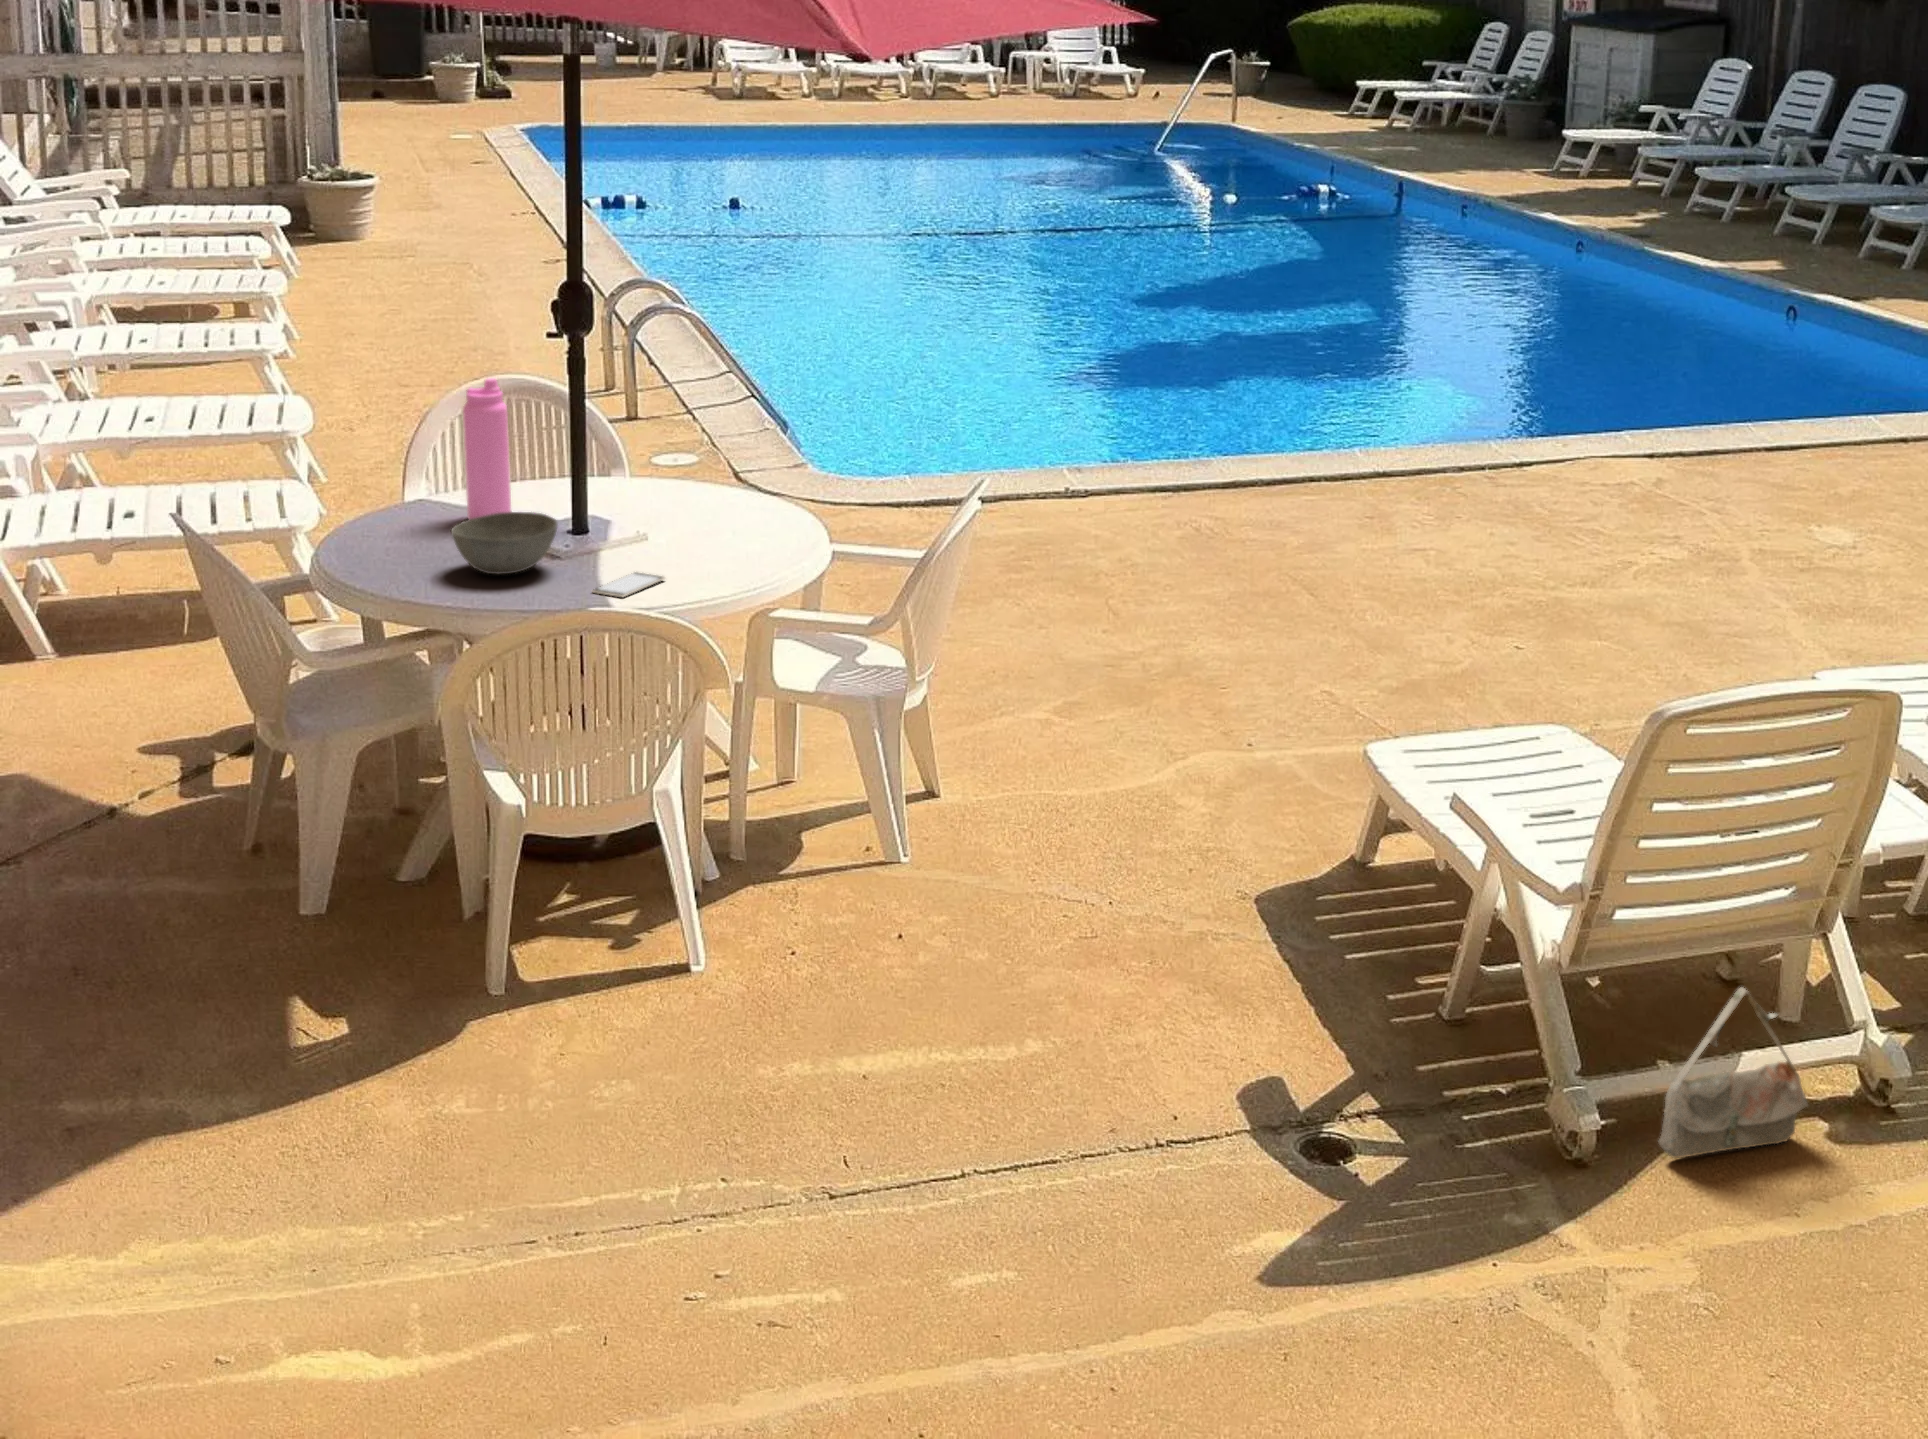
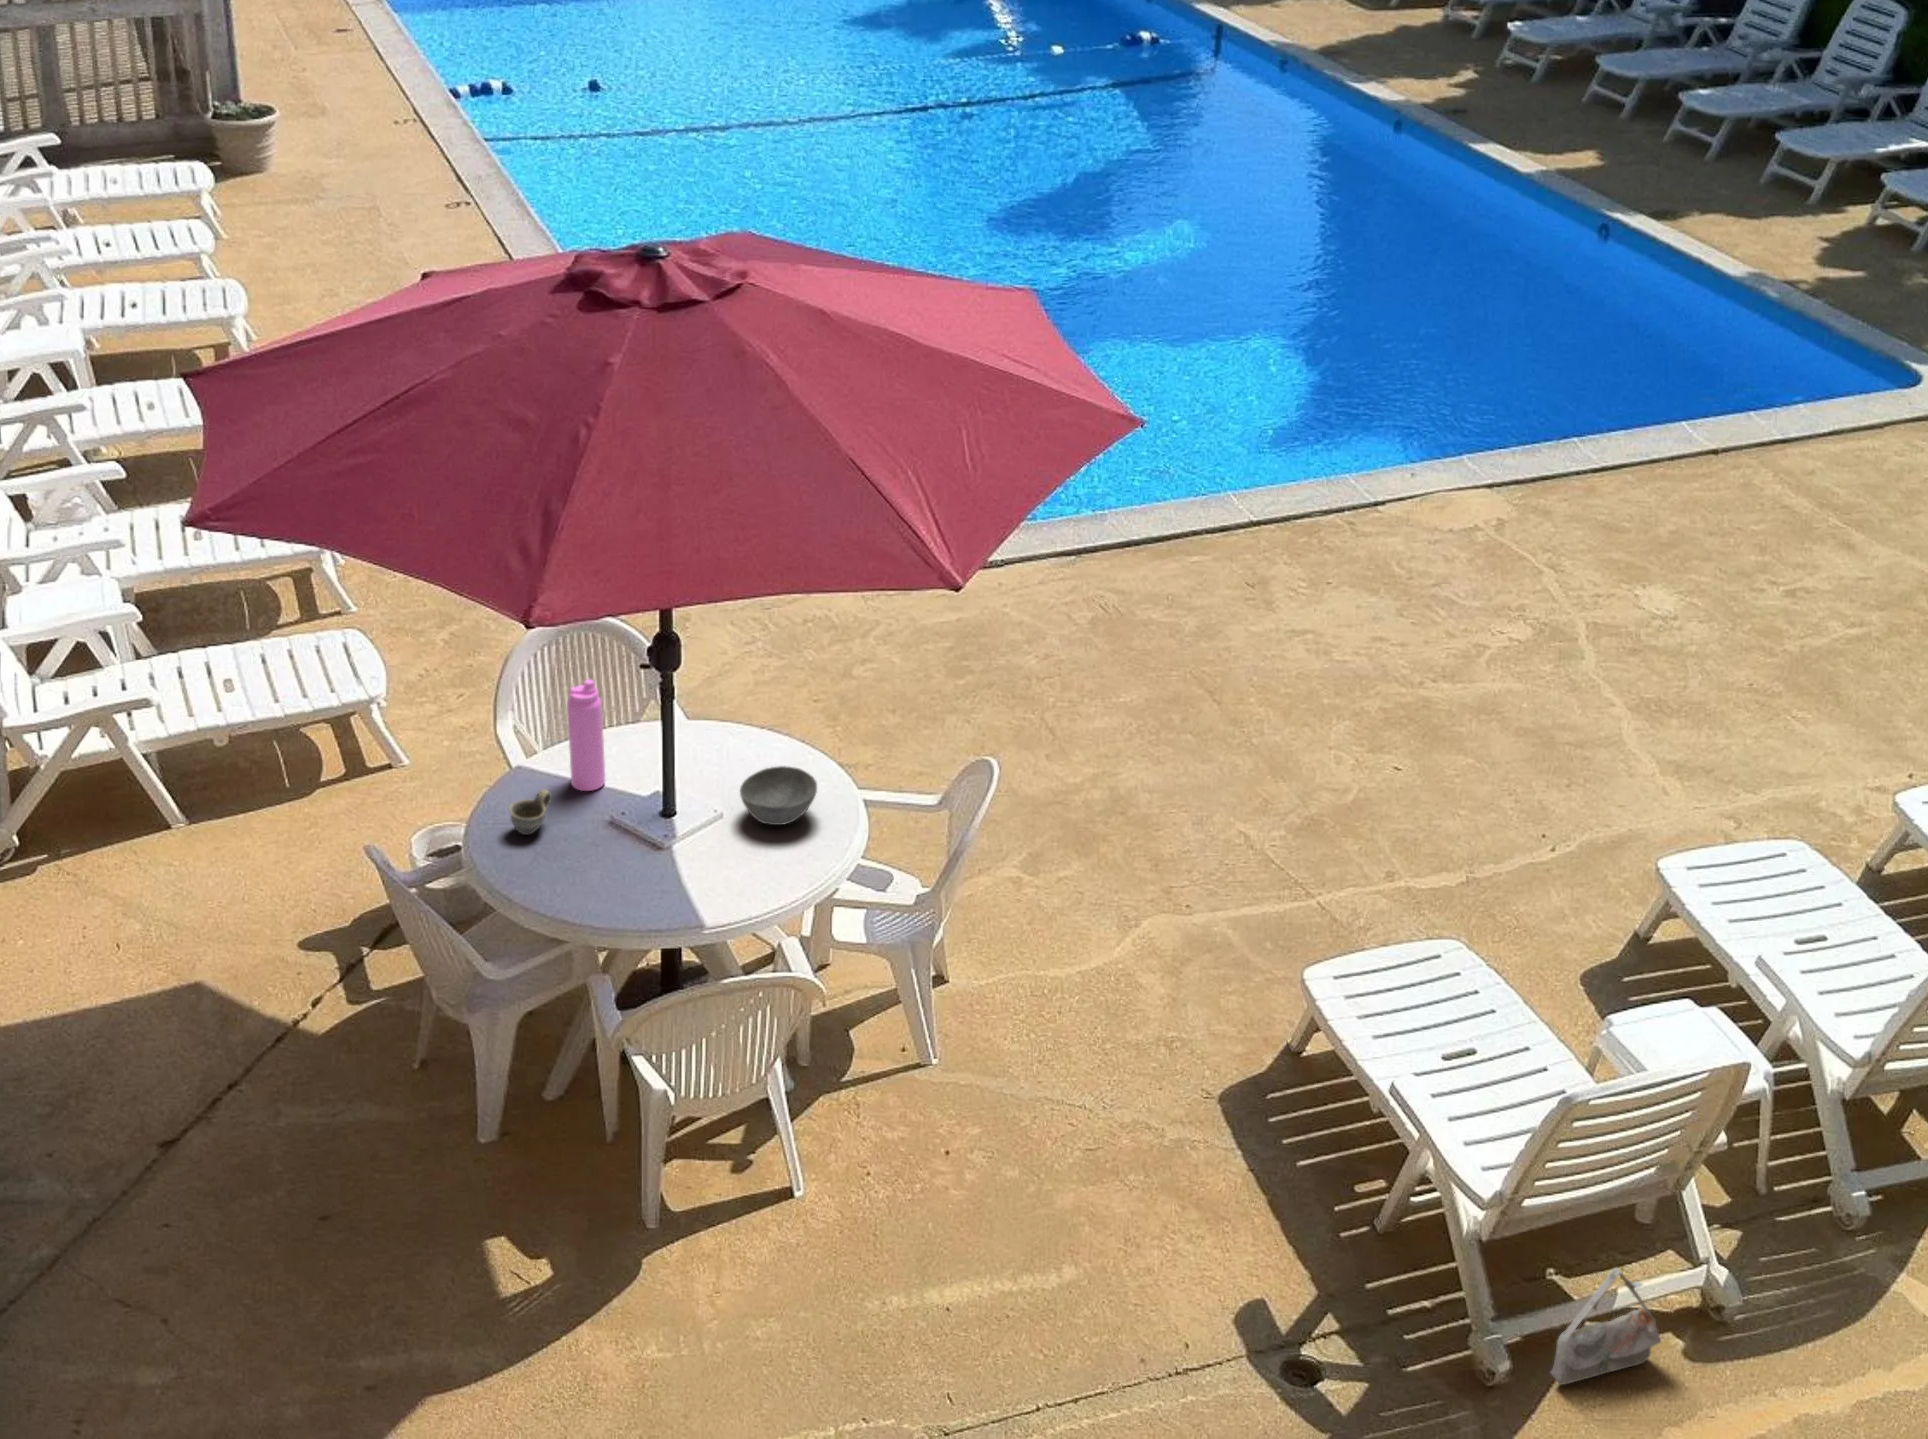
cup: none [370,496,429,548] -> present [509,790,552,835]
bowl: present [451,512,558,574] -> present [740,766,817,825]
smartphone: present [592,572,665,597] -> none [700,861,752,897]

